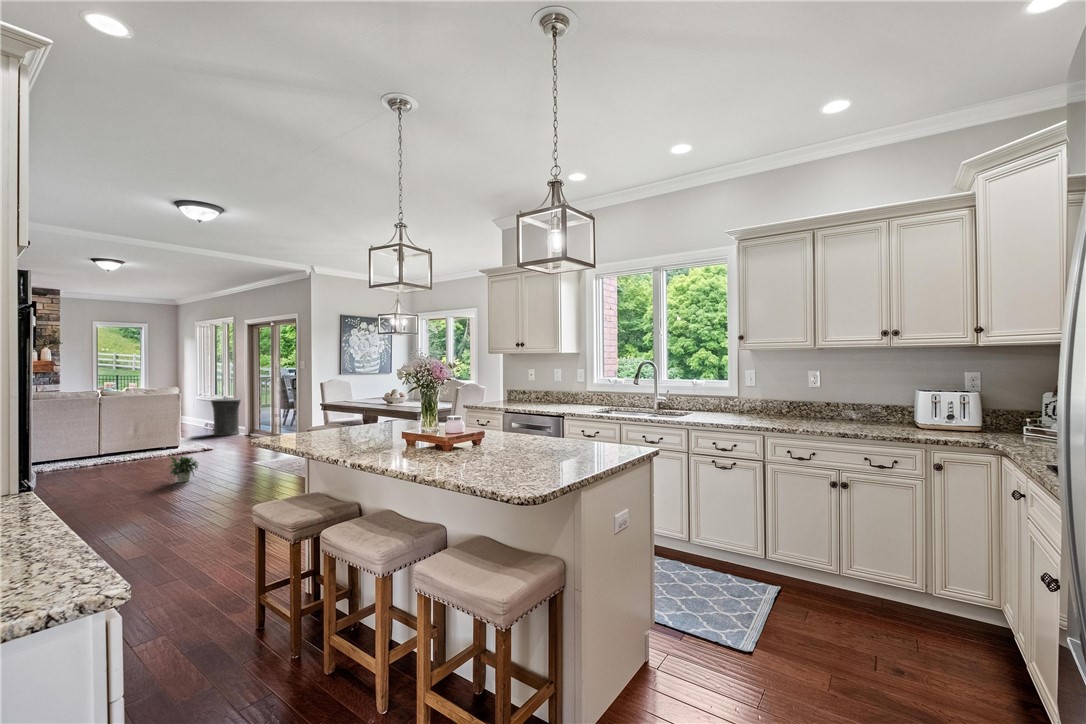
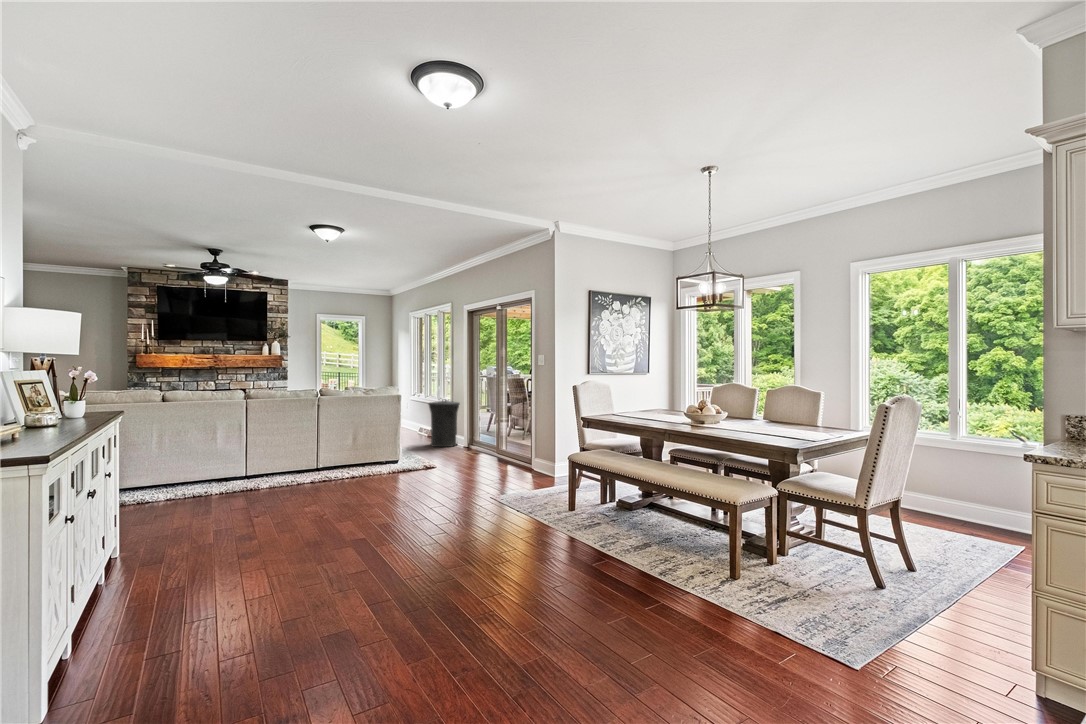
potted plant: present [169,456,198,482] -> none [391,486,433,531]

